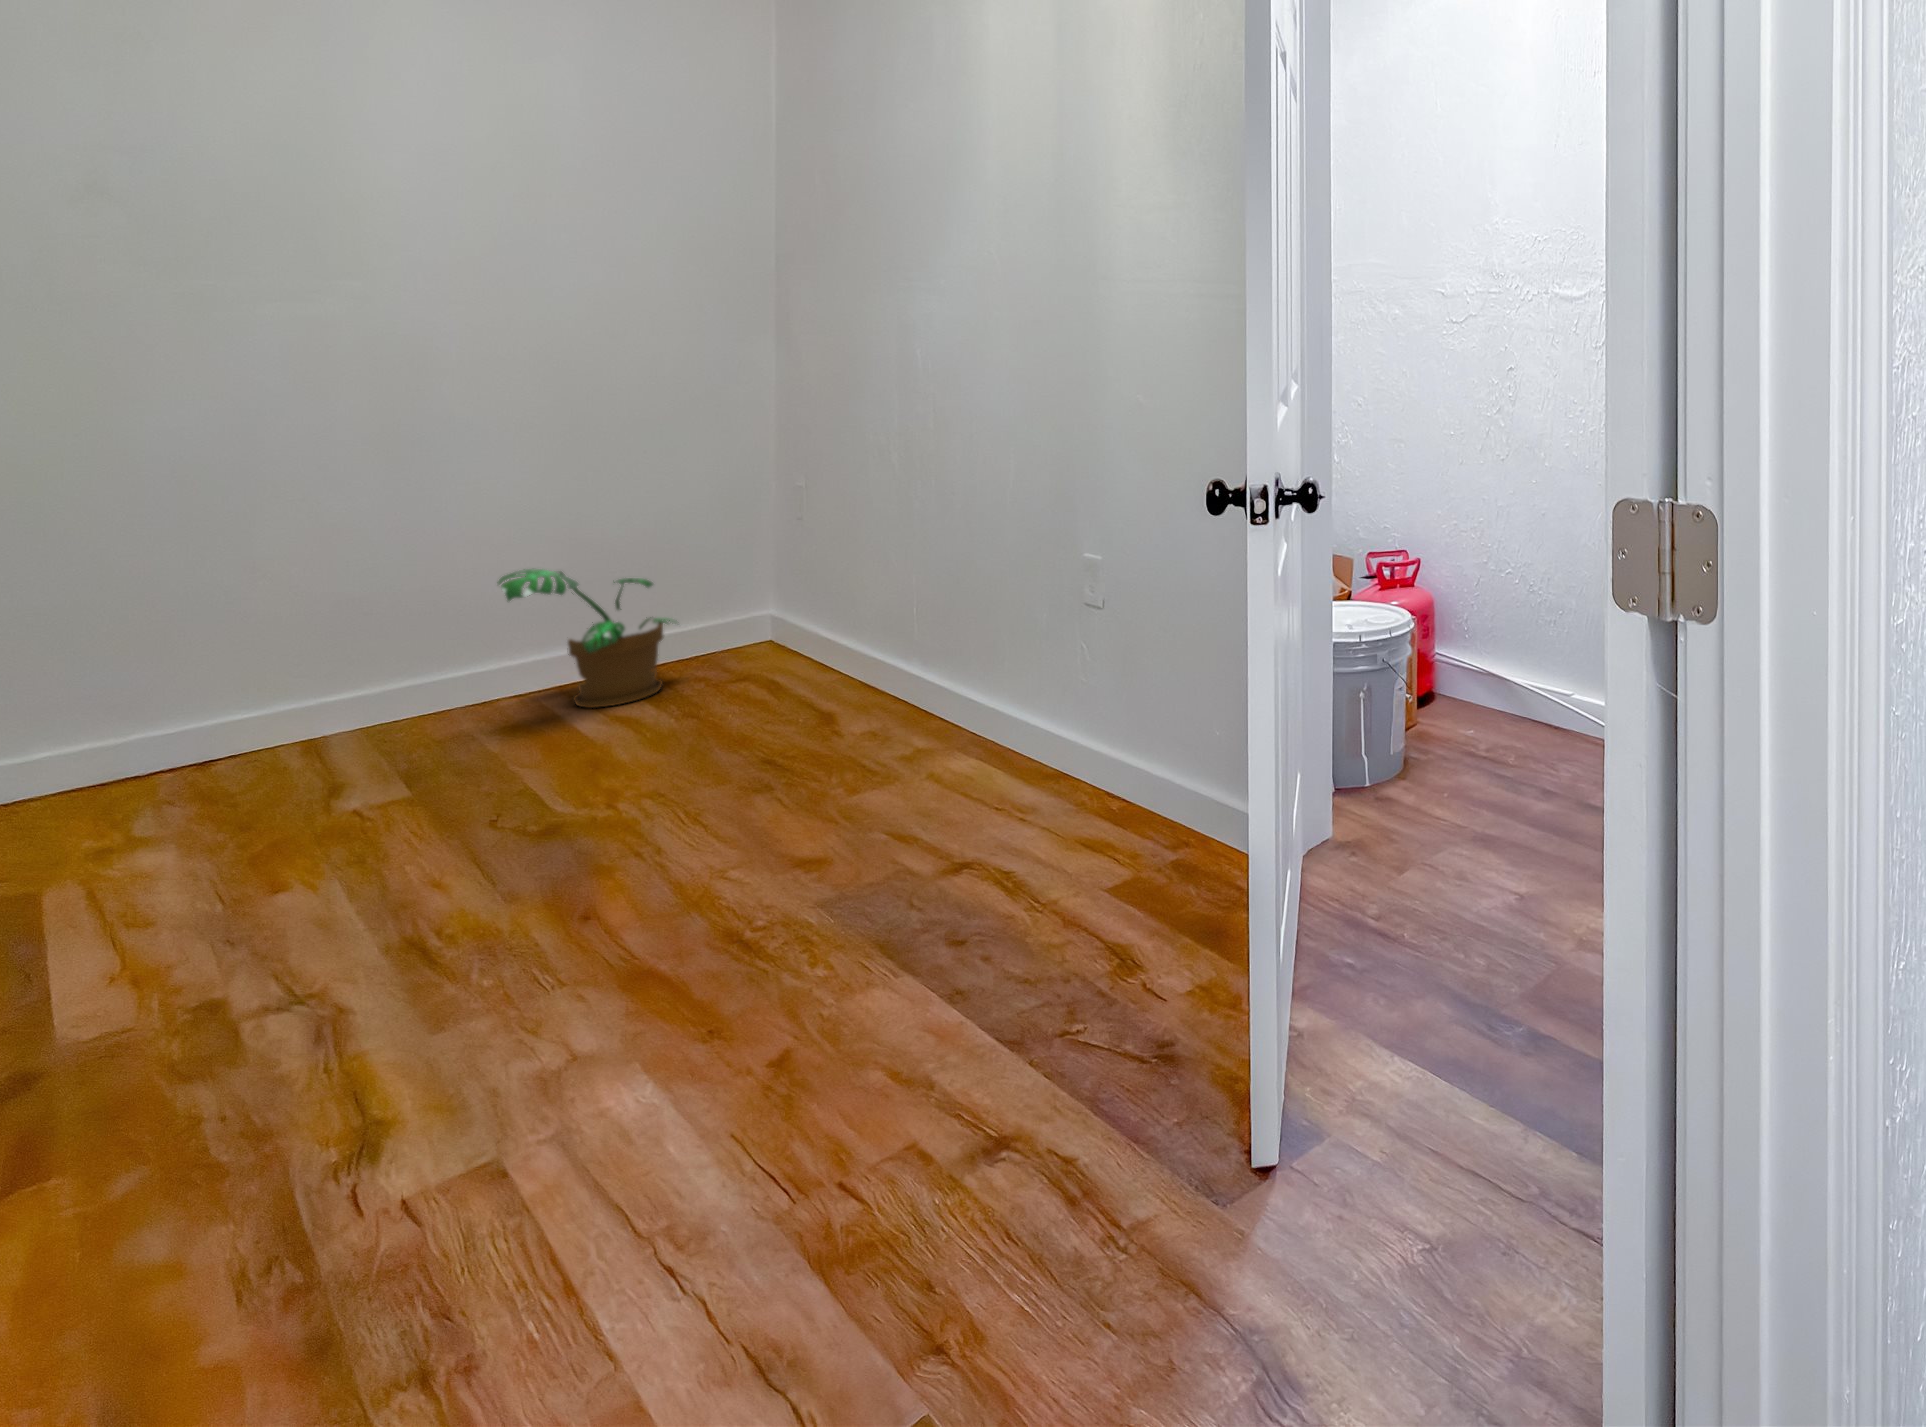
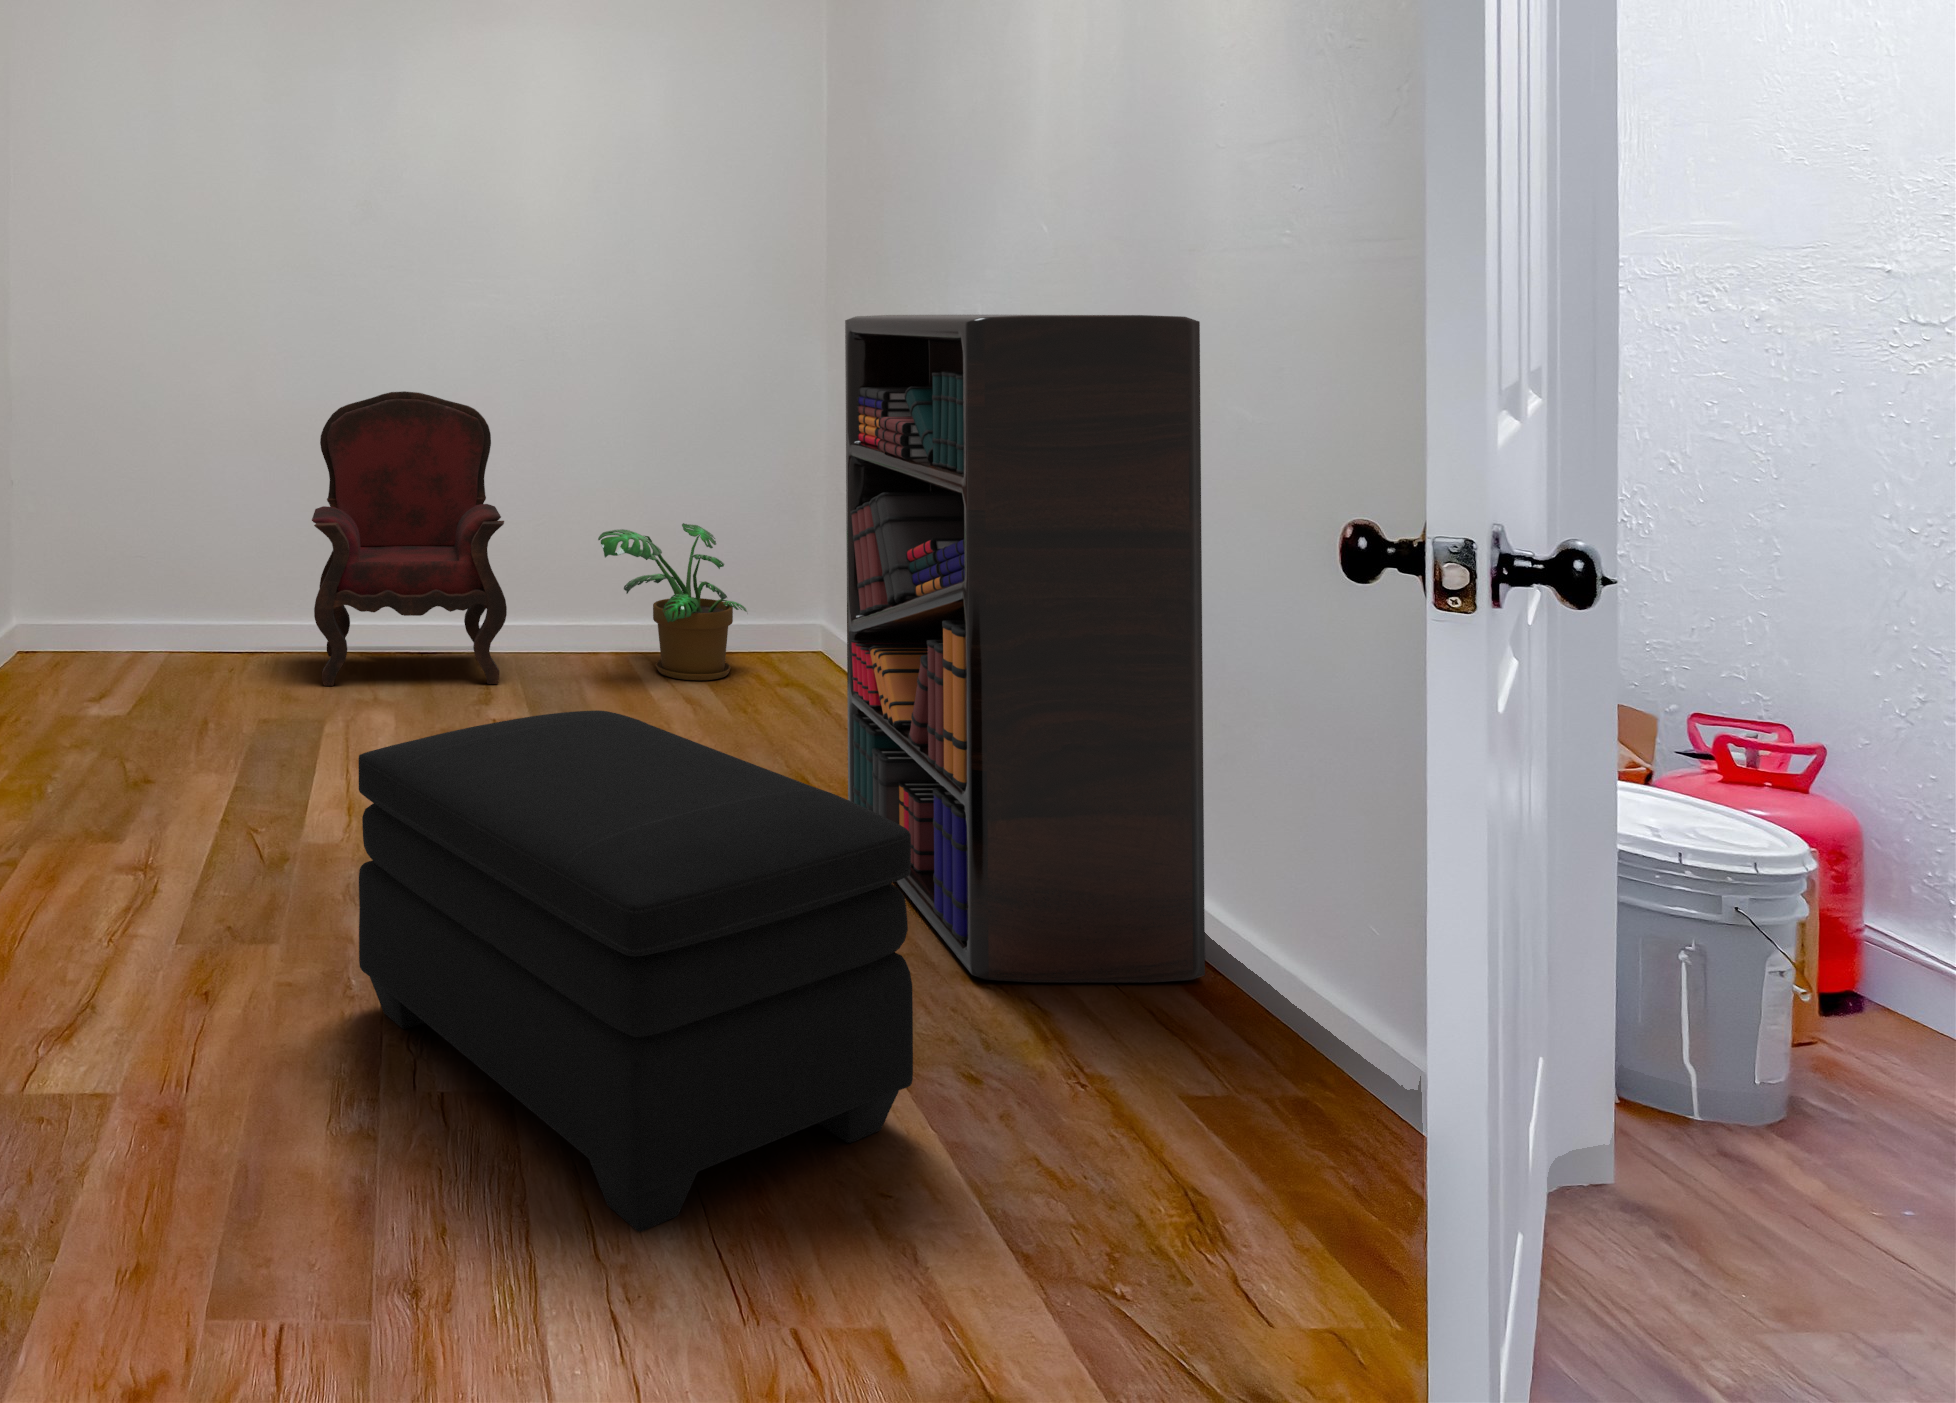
bookshelf: none [795,335,1110,870] -> present [845,314,1205,983]
armchair: none [26,453,370,842] -> present [312,391,507,686]
ottoman: none [250,750,913,1194] -> present [358,710,913,1232]

